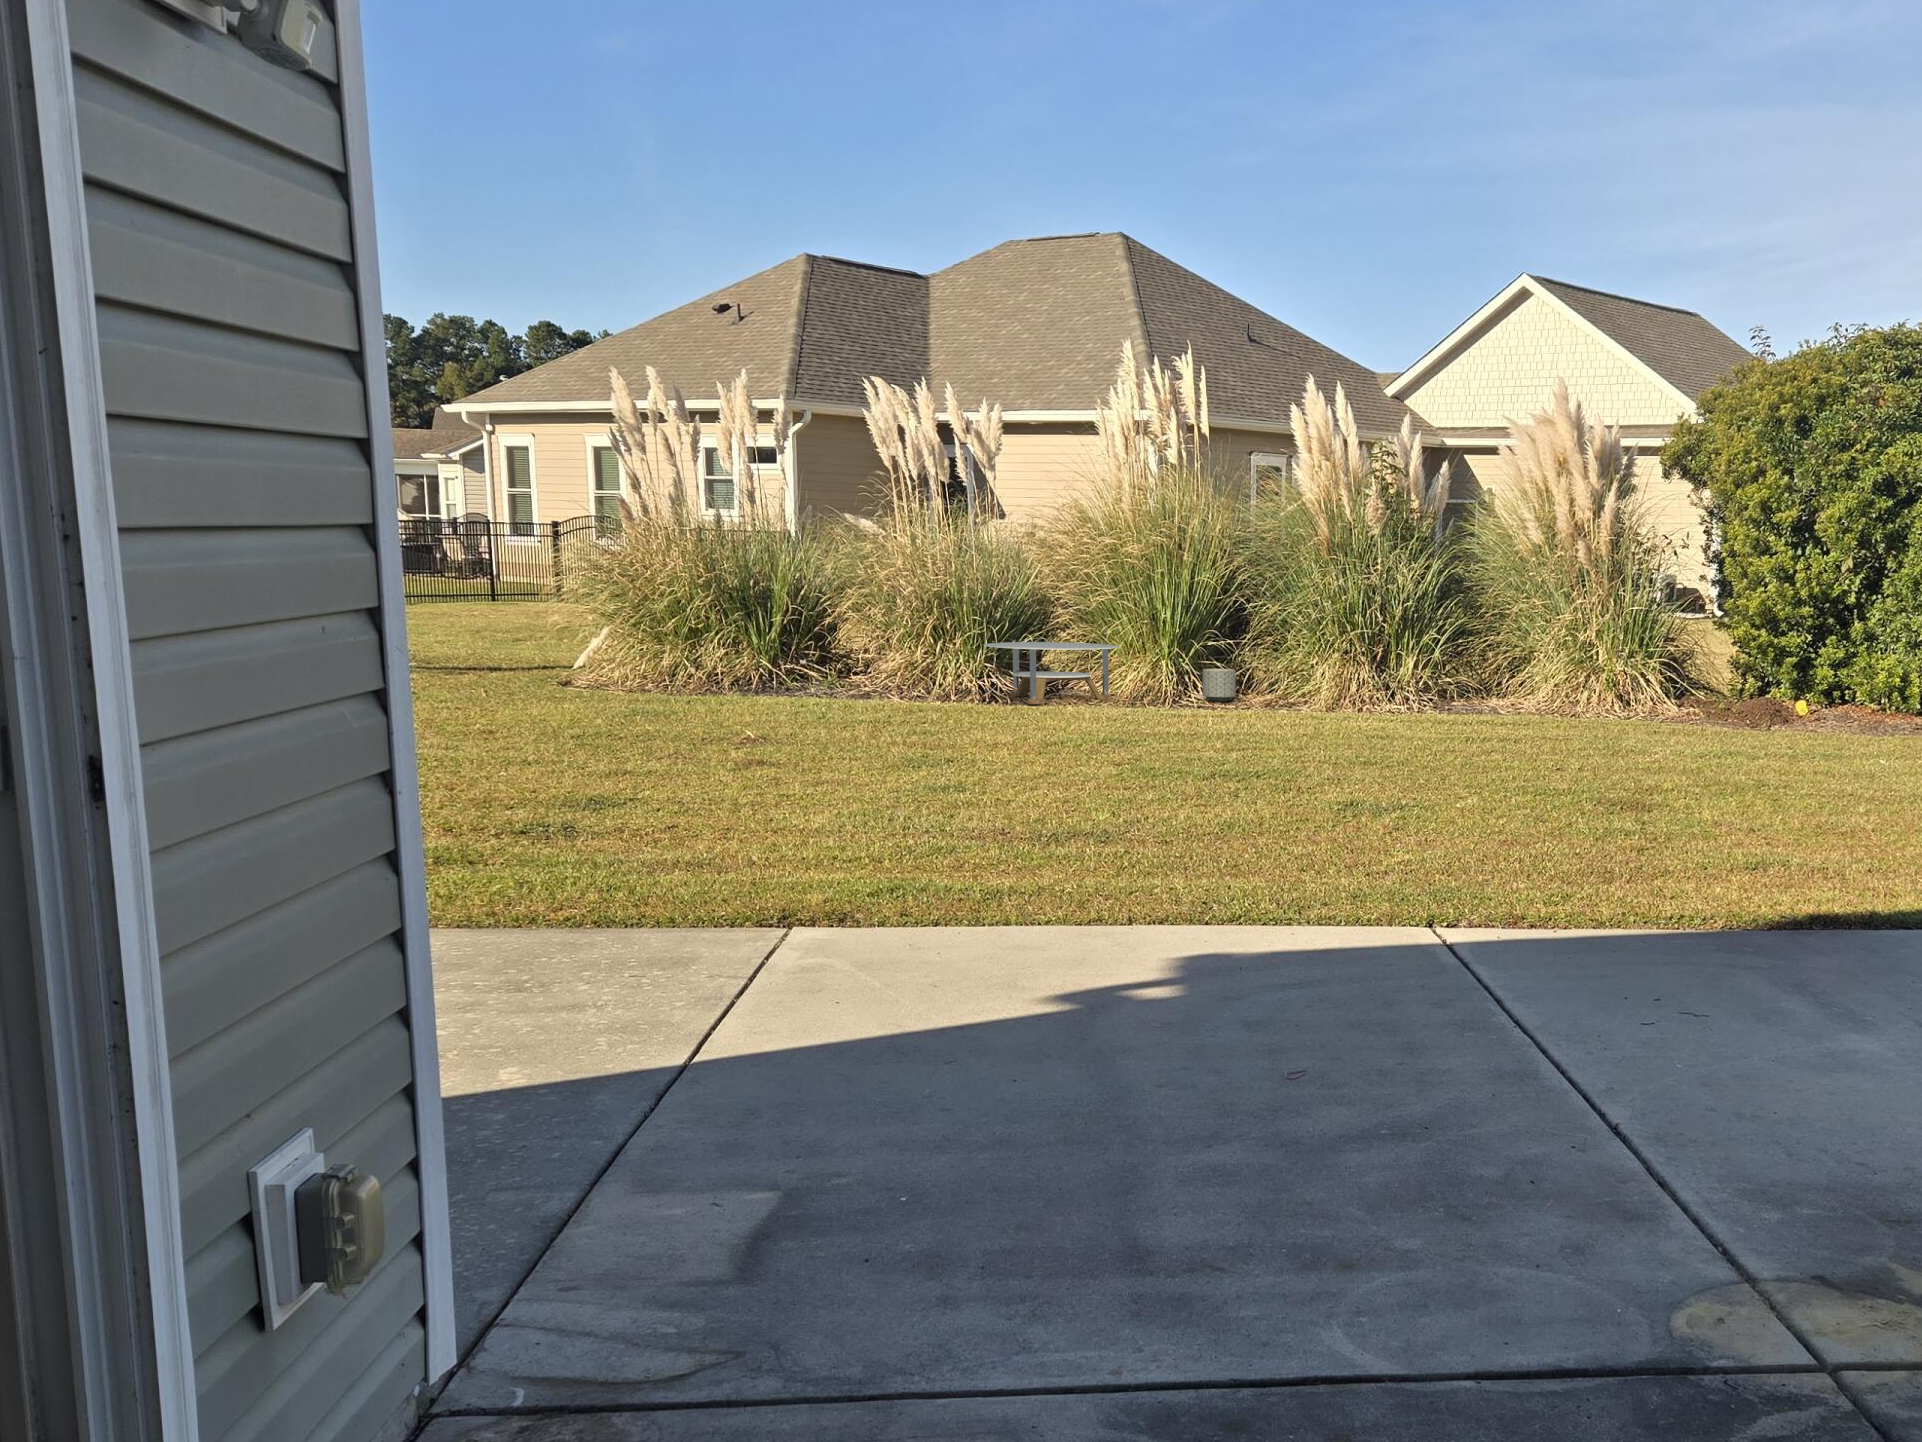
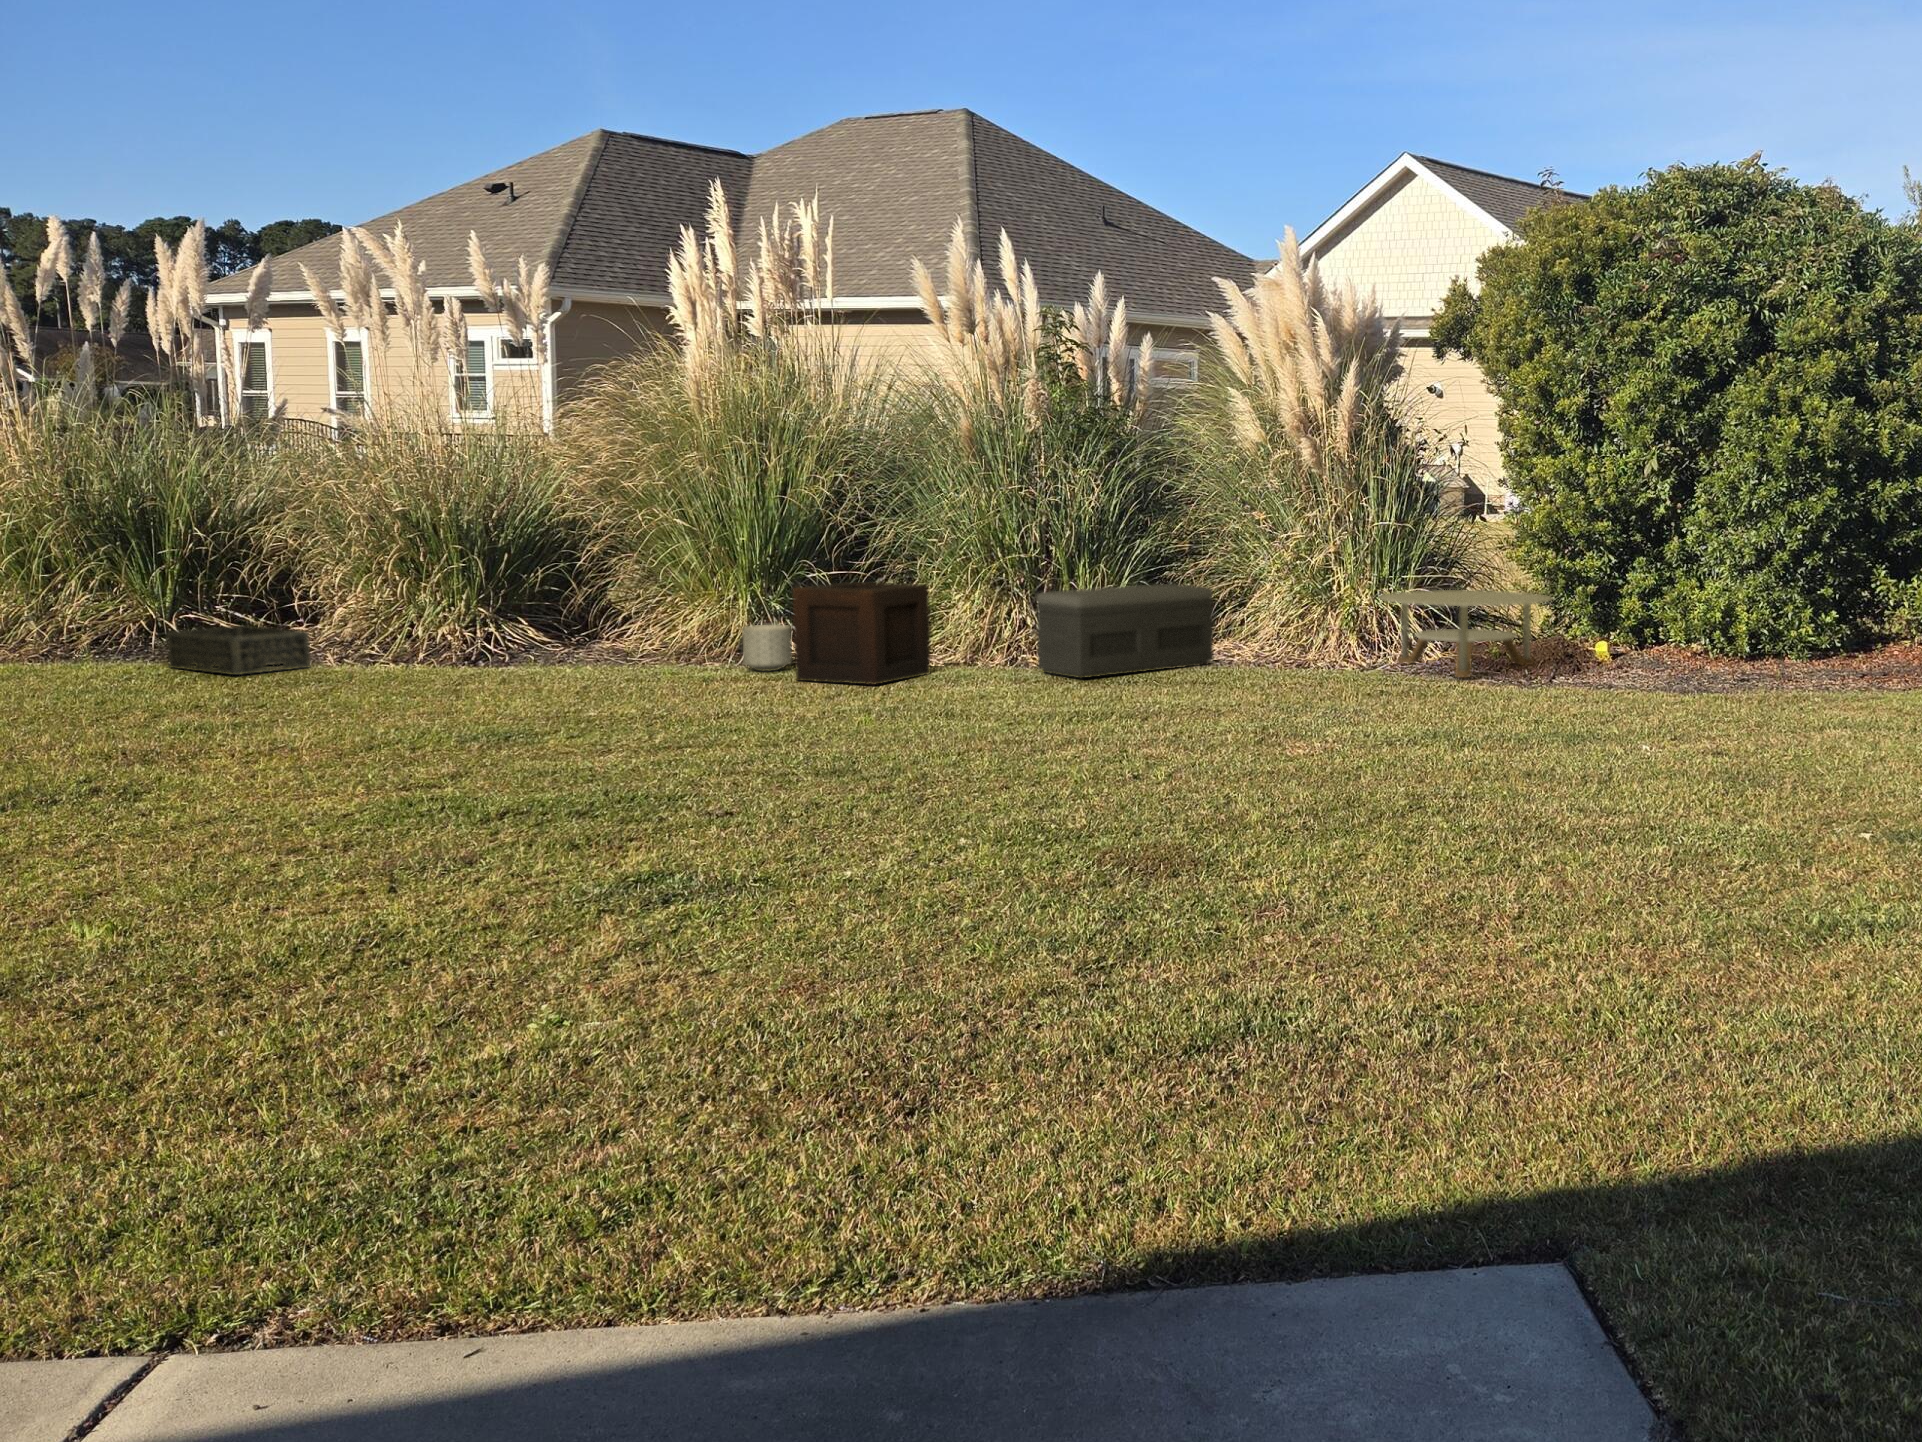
wooden crate: none [1247,639,1336,710] -> present [793,582,931,685]
round table: present [983,642,1119,704] -> present [1379,590,1552,678]
storage bench: none [1411,646,1531,710] -> present [1037,584,1213,678]
basket: none [810,663,905,695] -> present [167,625,311,675]

